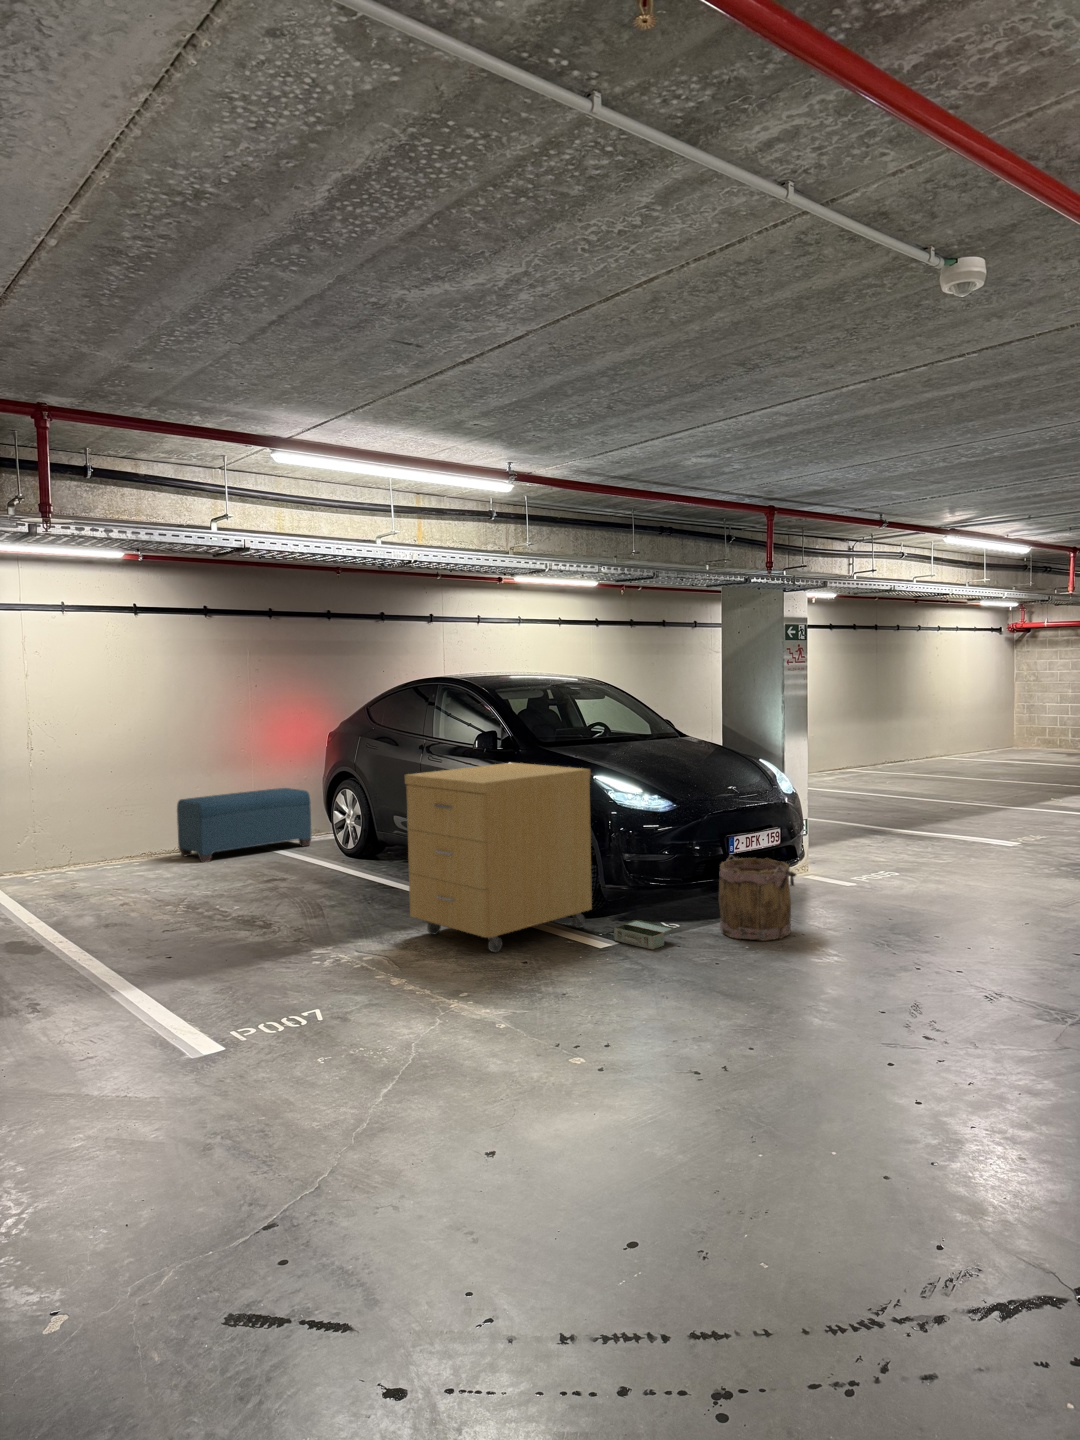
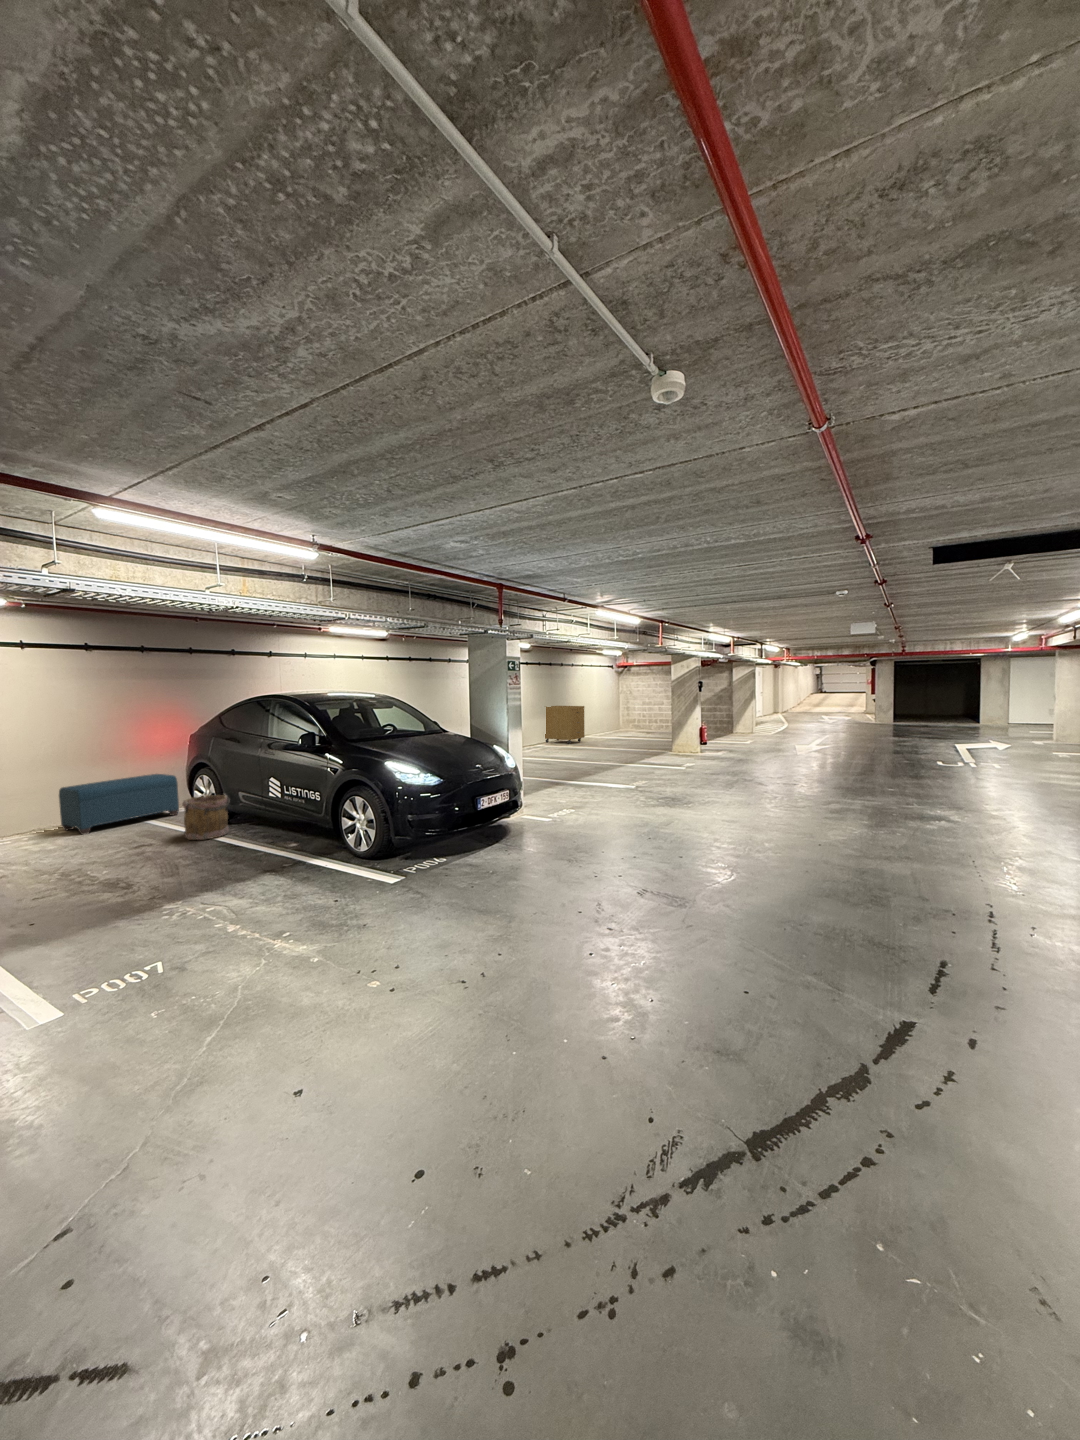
storage cabinet: present [405,763,592,952] -> present [545,706,585,744]
bucket: present [719,855,796,941] -> present [183,794,230,840]
toolbox: present [614,920,674,950] -> none [401,858,442,879]

